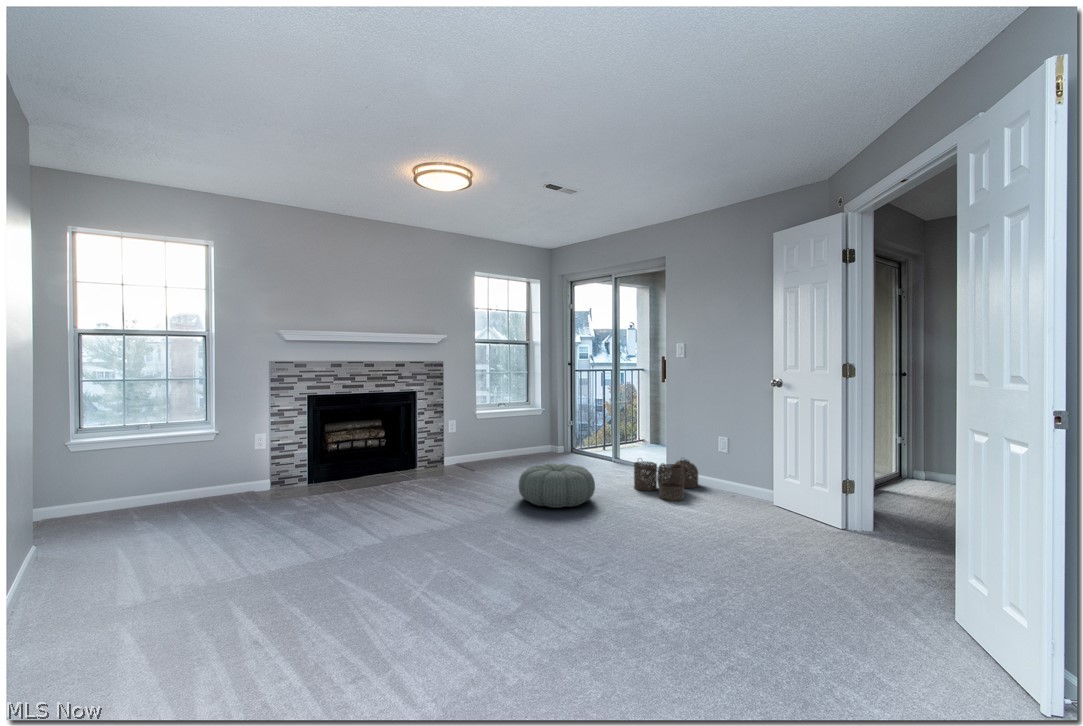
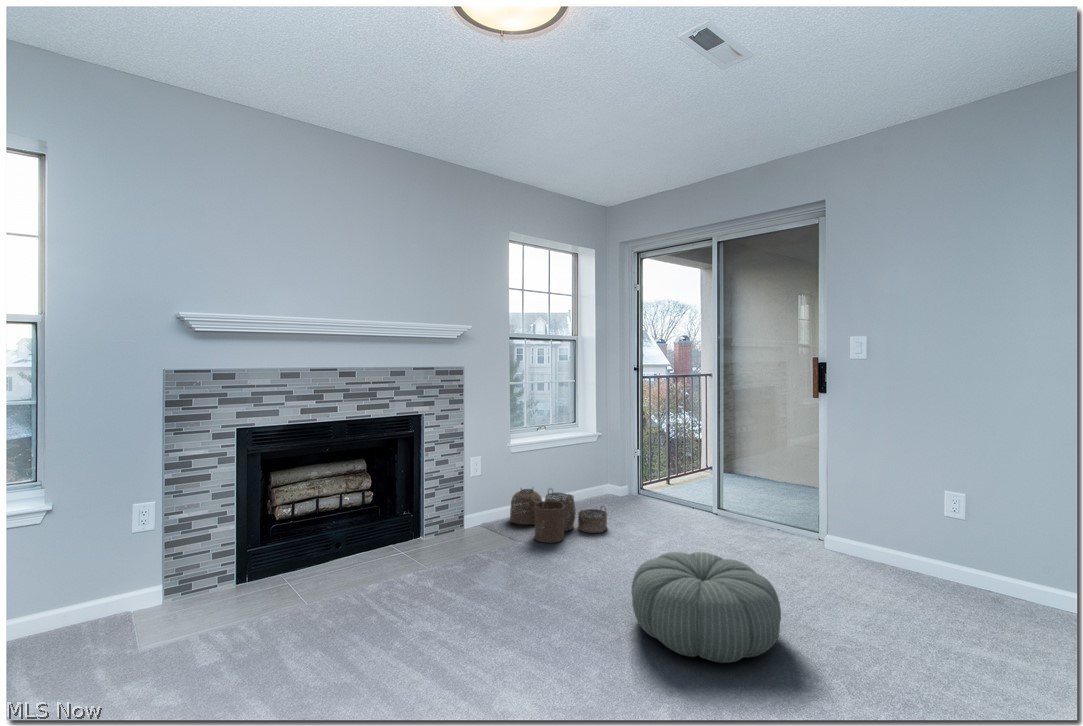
woven basket: present [634,460,698,501] -> present [510,489,607,543]

